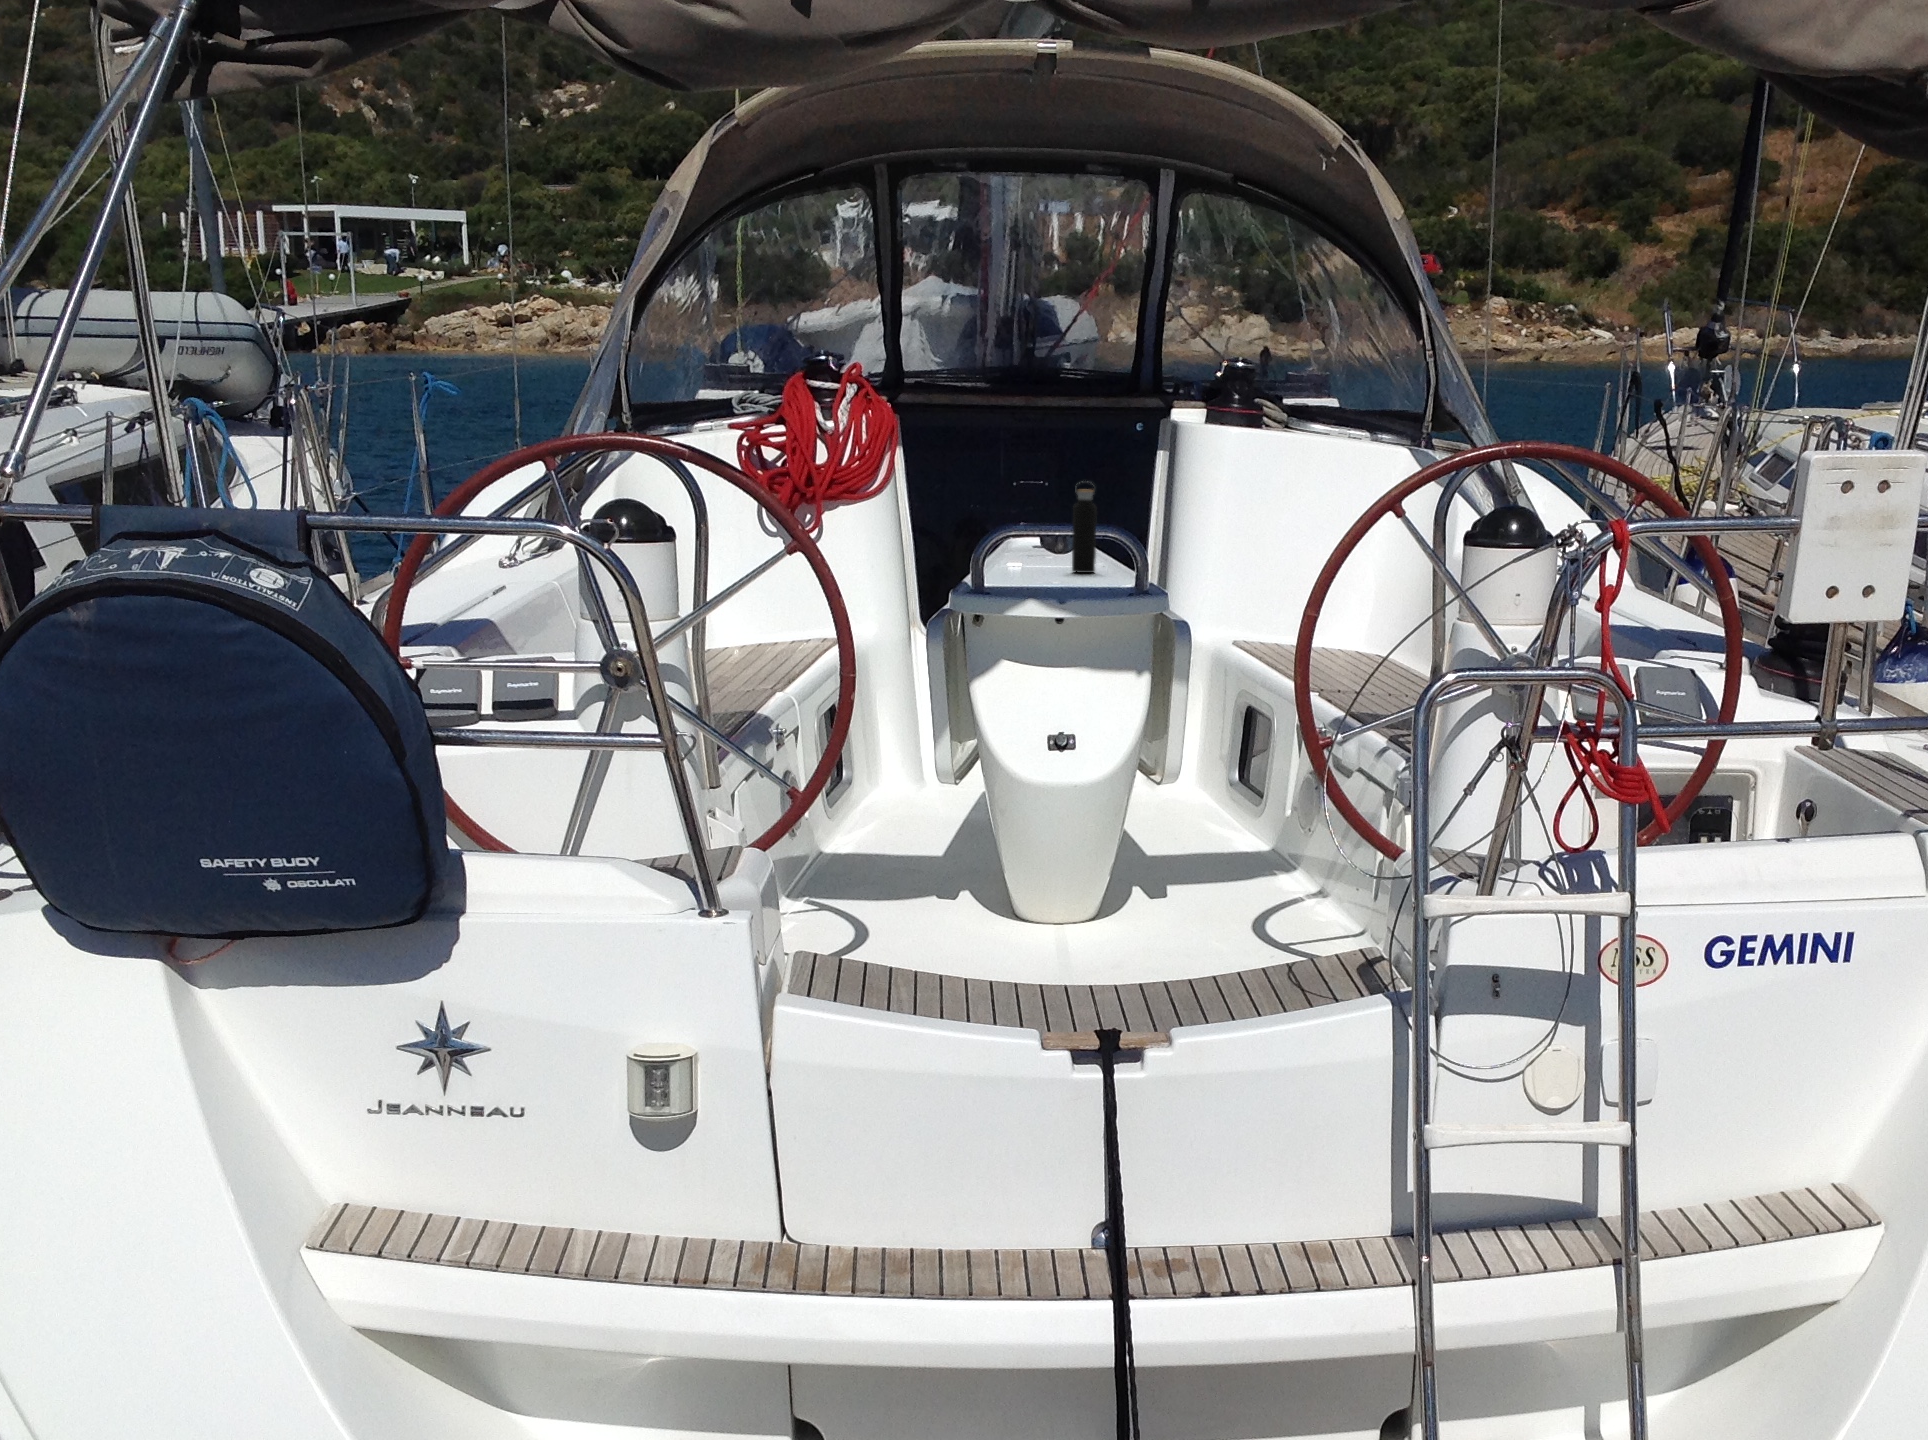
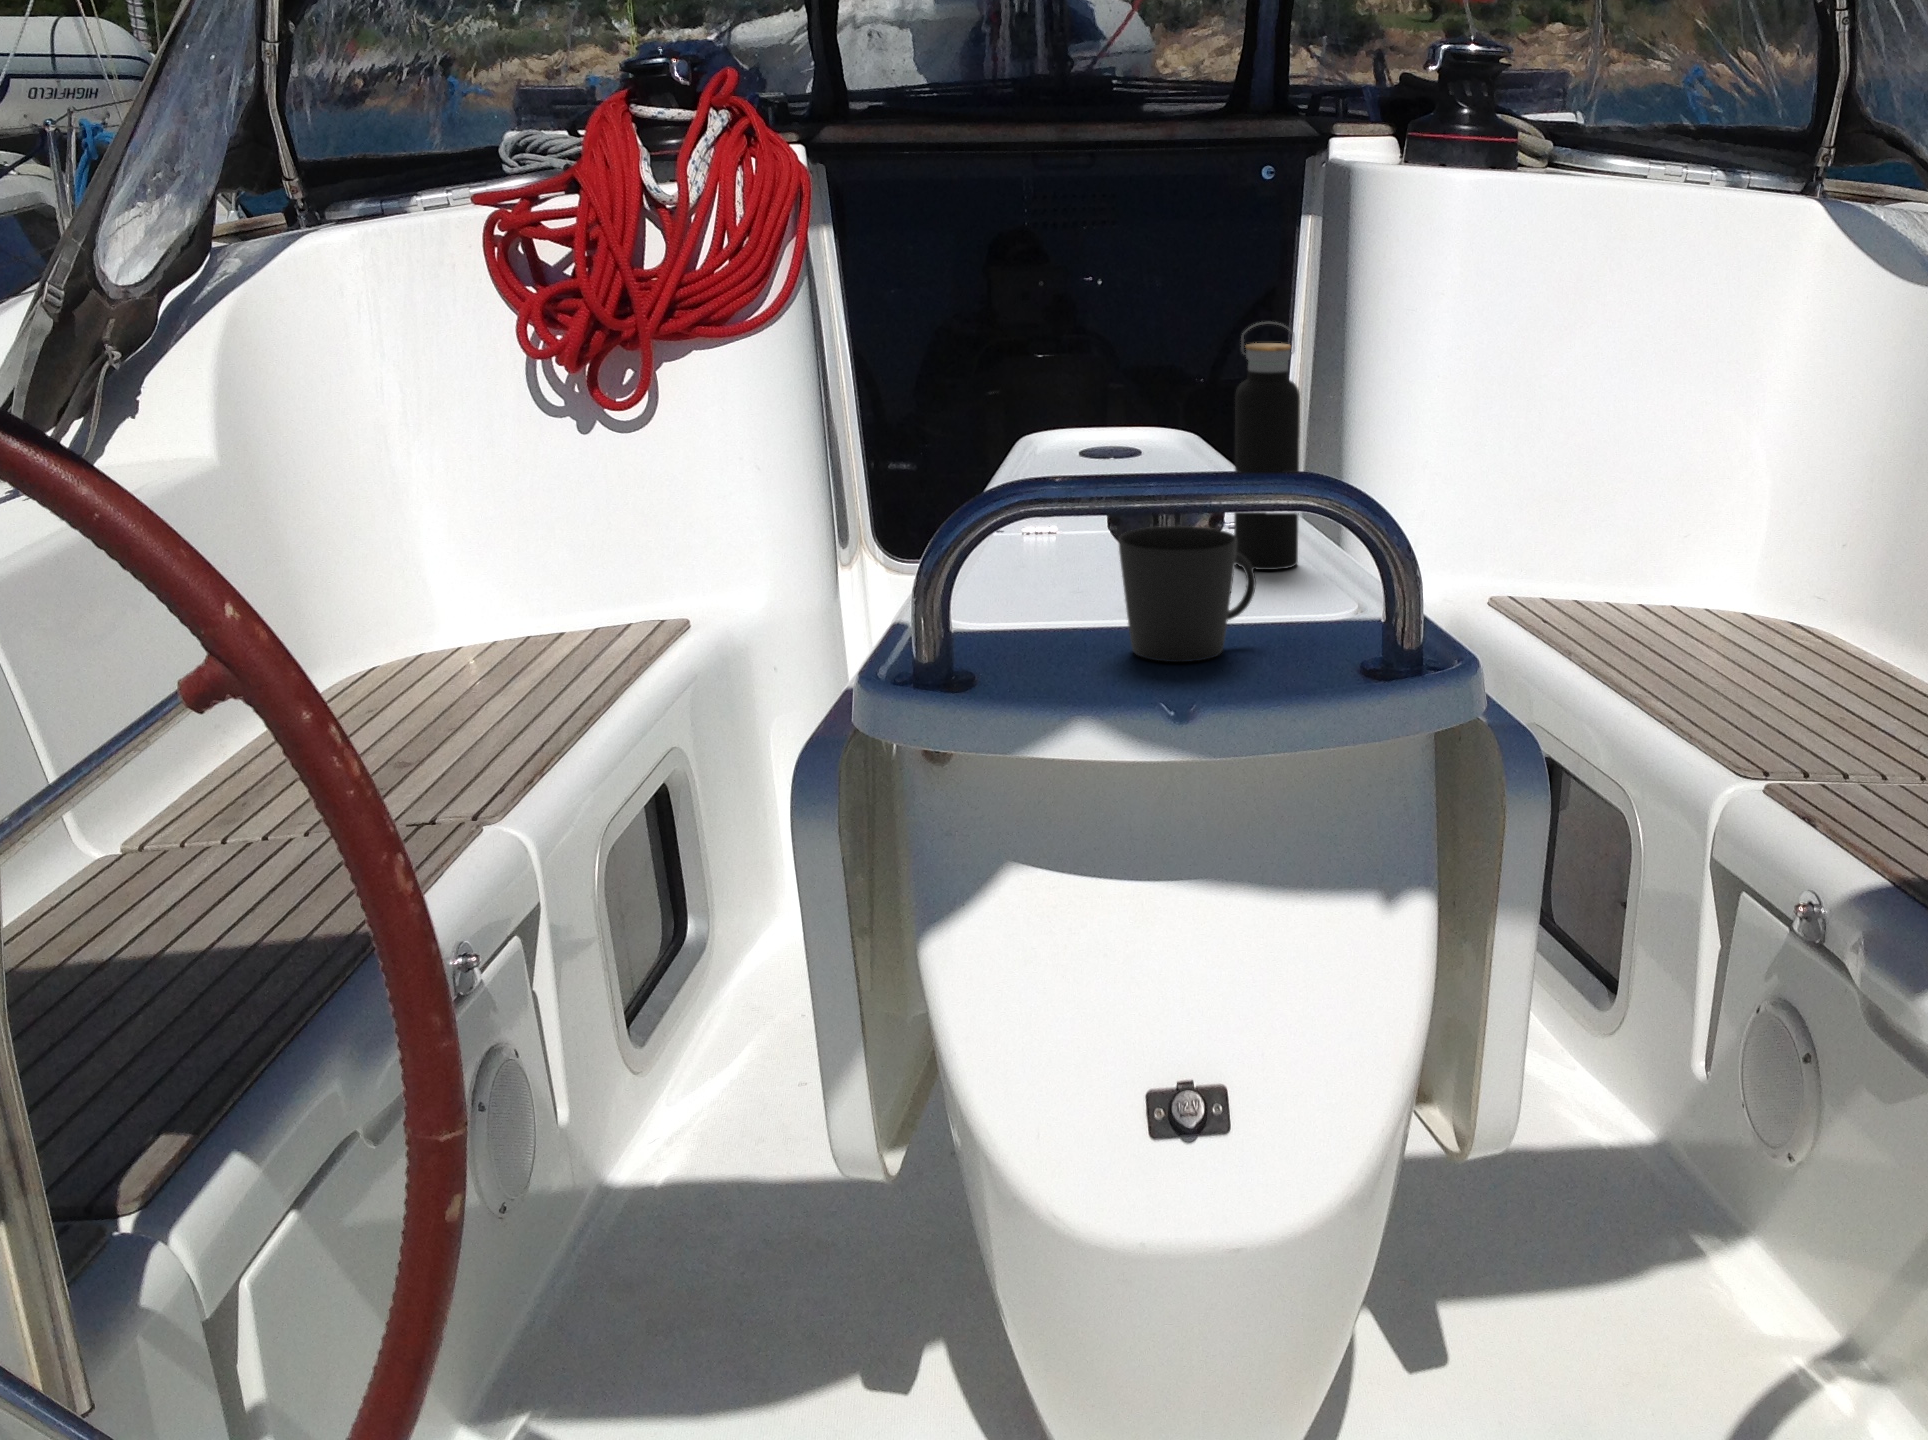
cup: none [1023,543,1068,583] -> present [1119,526,1256,662]

